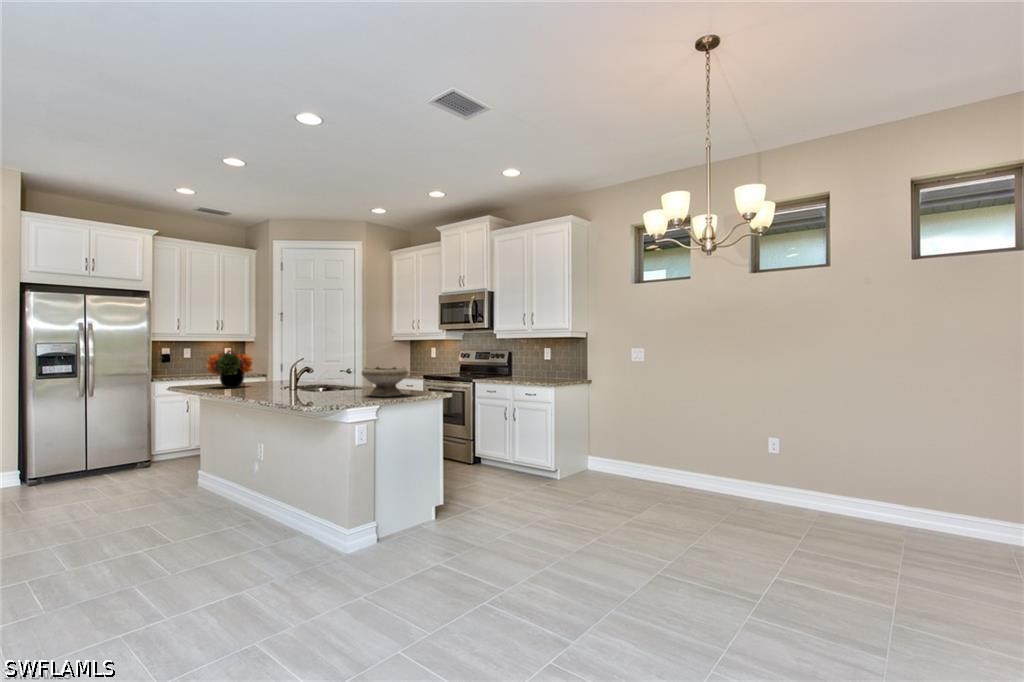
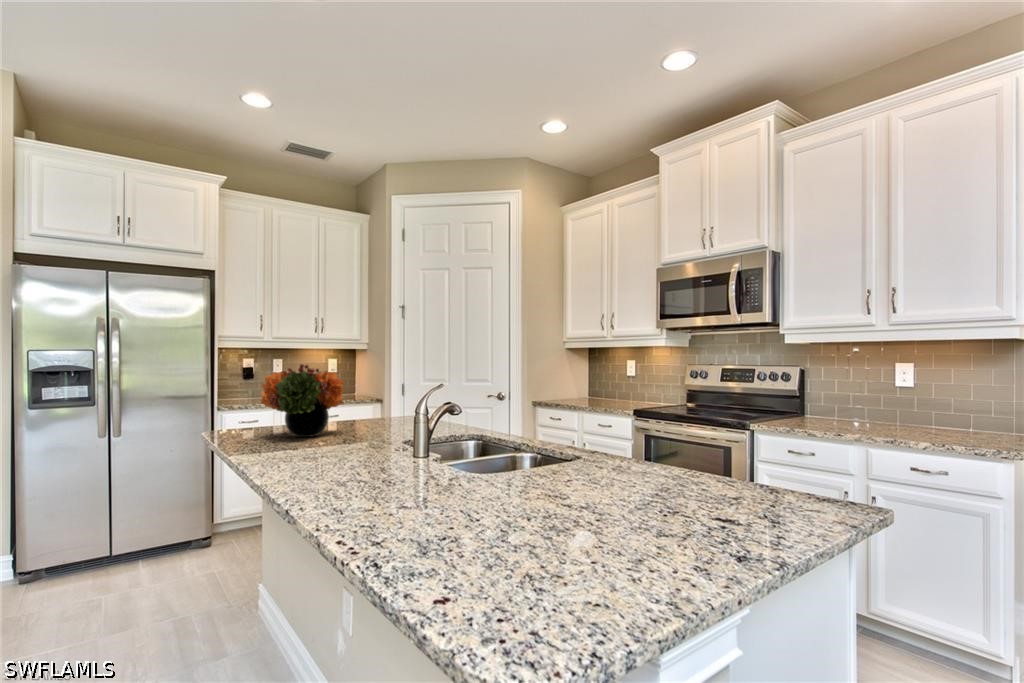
bowl: present [362,367,408,397] -> none [593,416,730,517]

